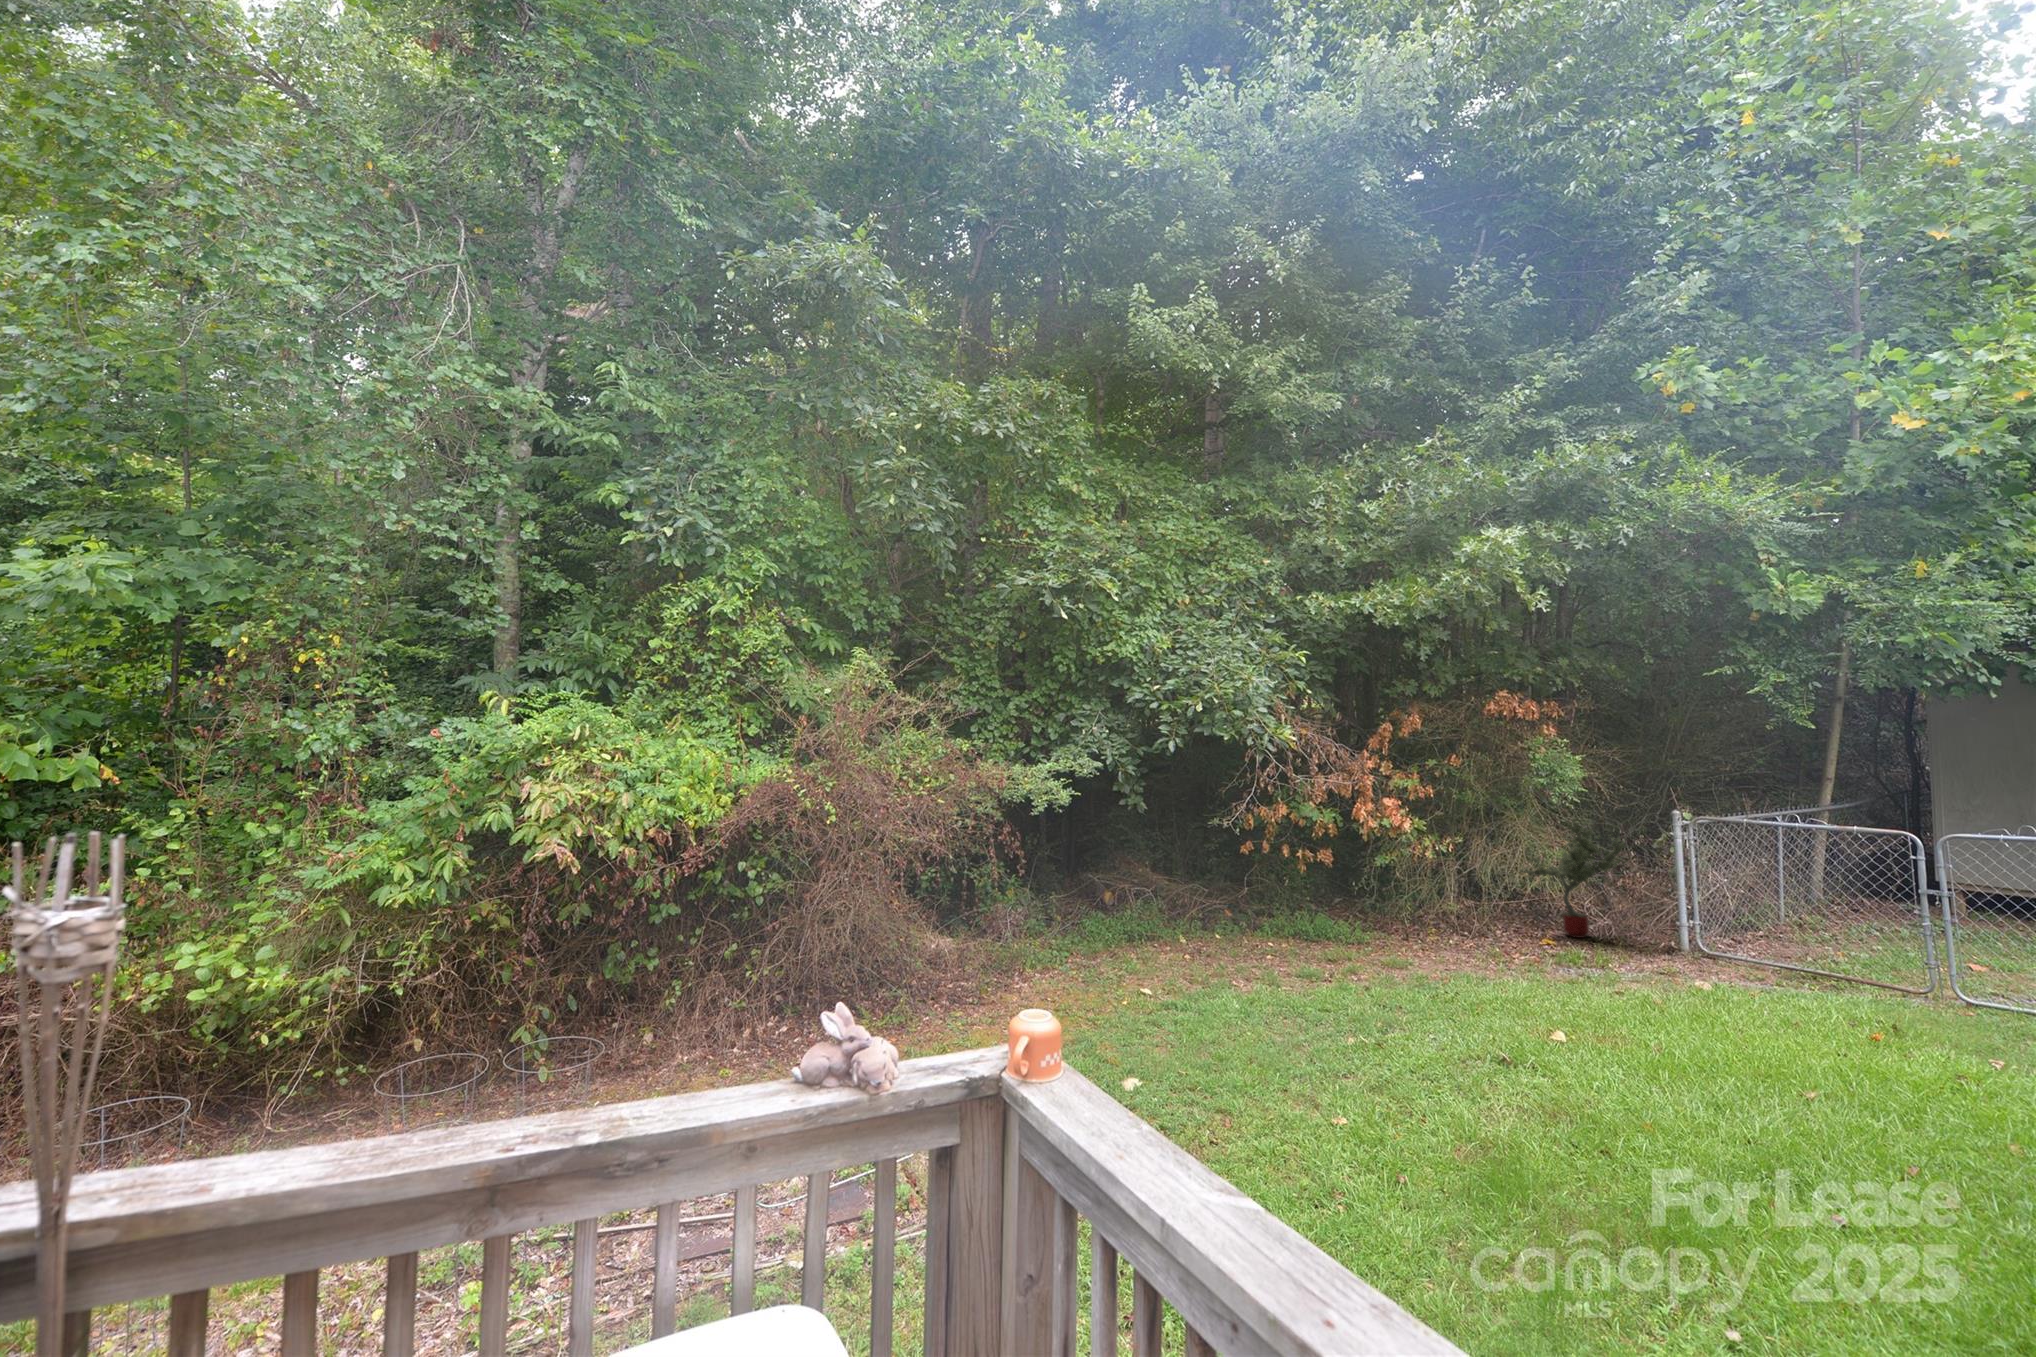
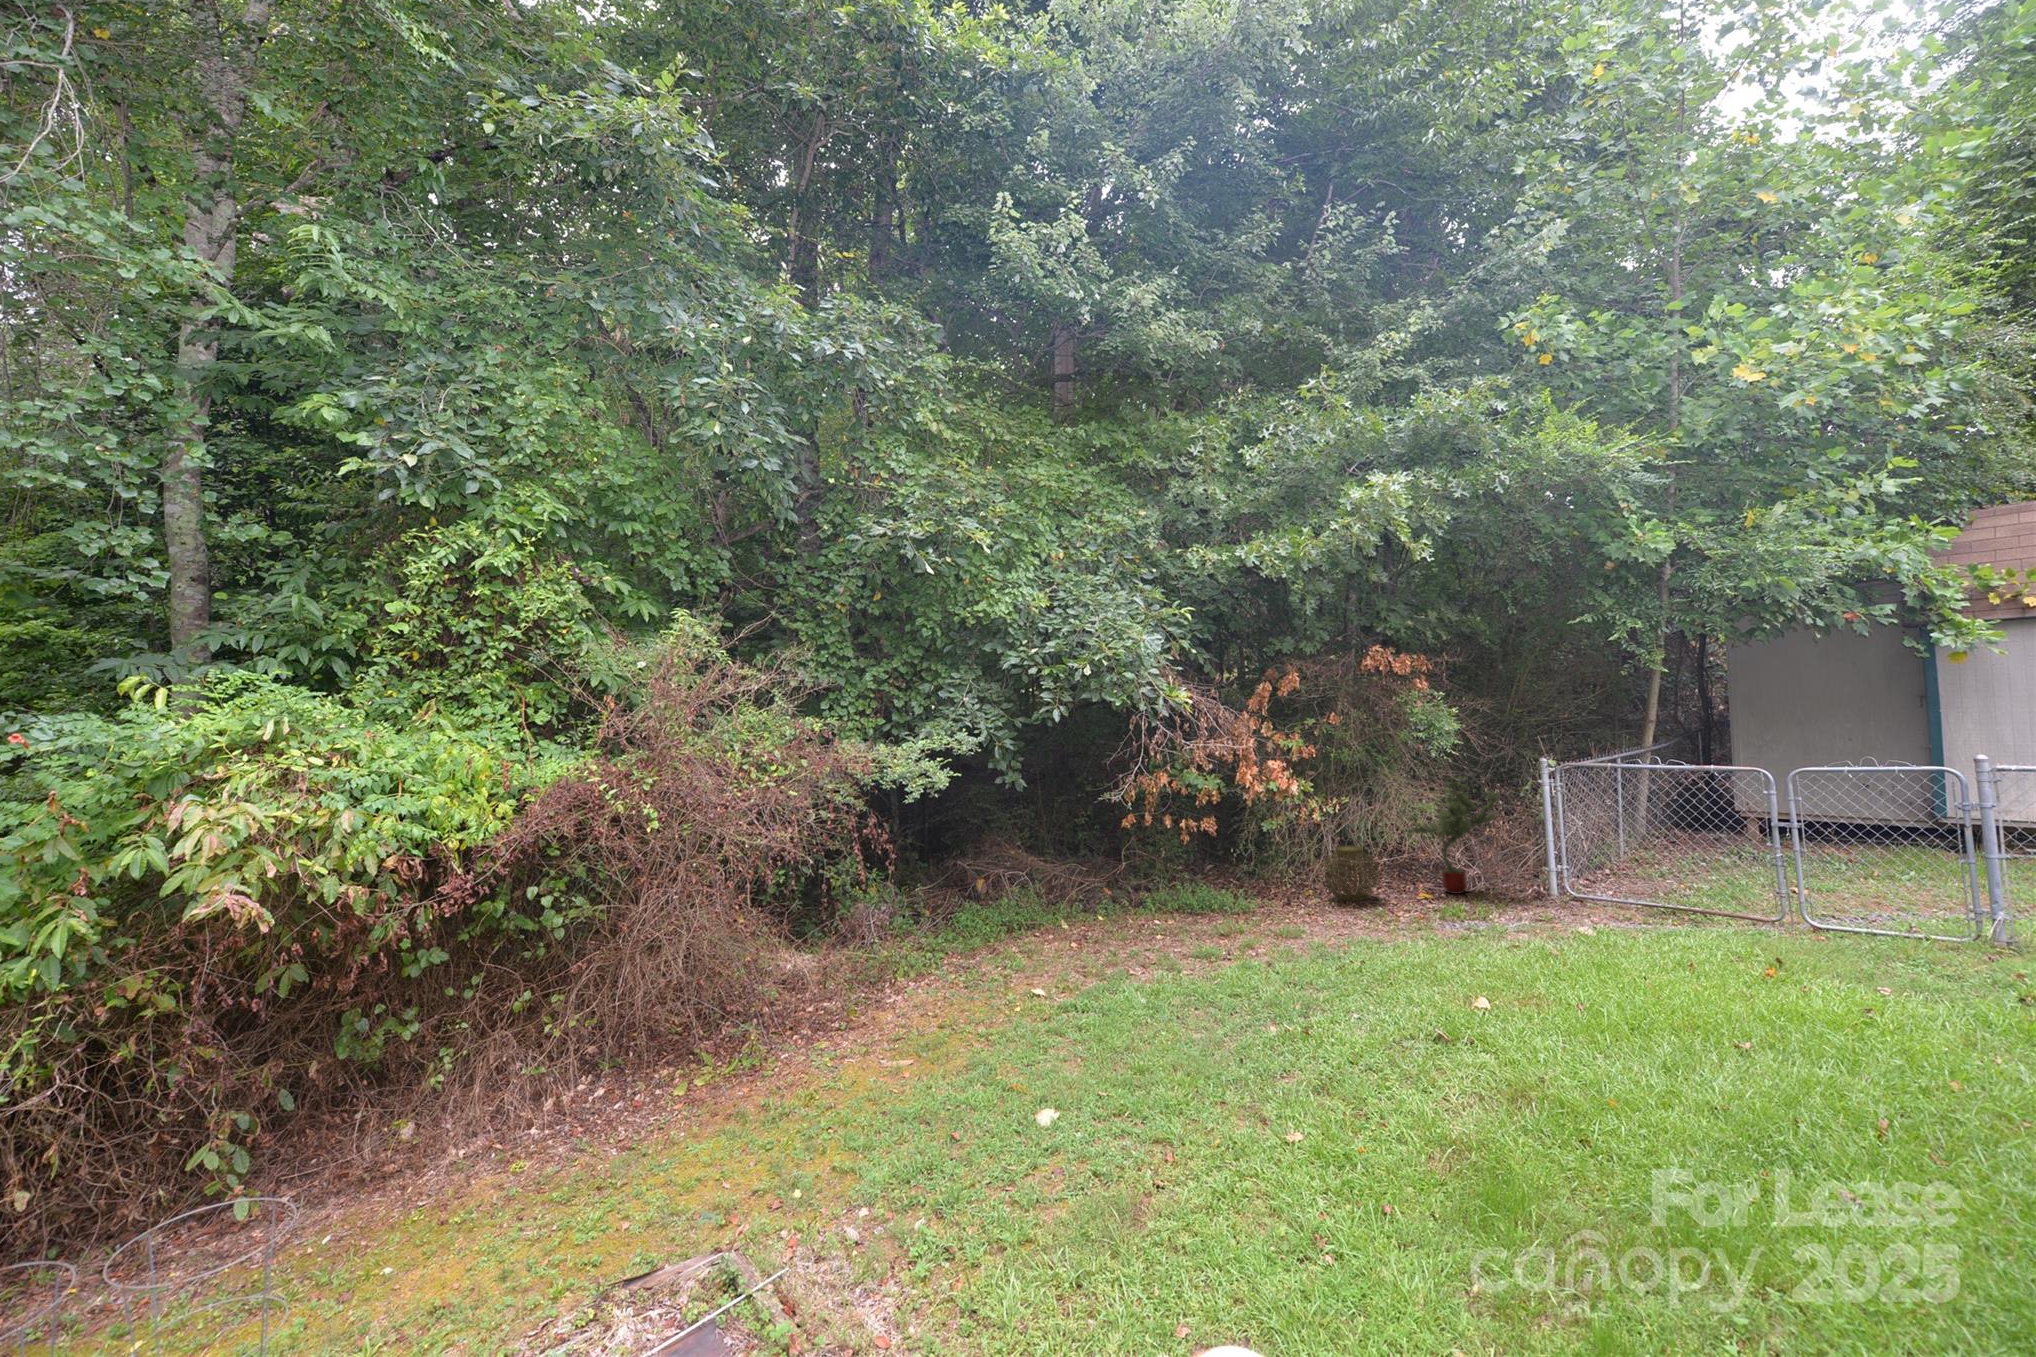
woven basket: none [1439,883,1493,937] -> present [1325,845,1377,901]

